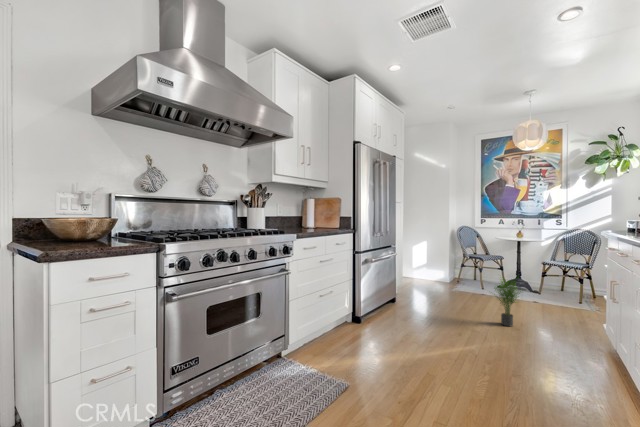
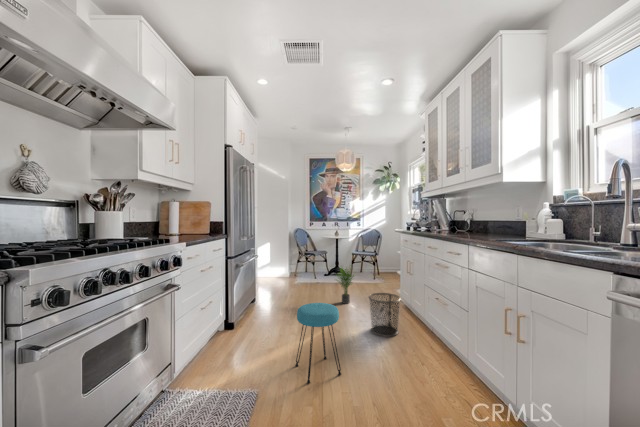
stool: none [398,310,448,398] -> present [295,303,341,383]
waste bin: none [519,318,574,382] -> present [369,293,401,337]

